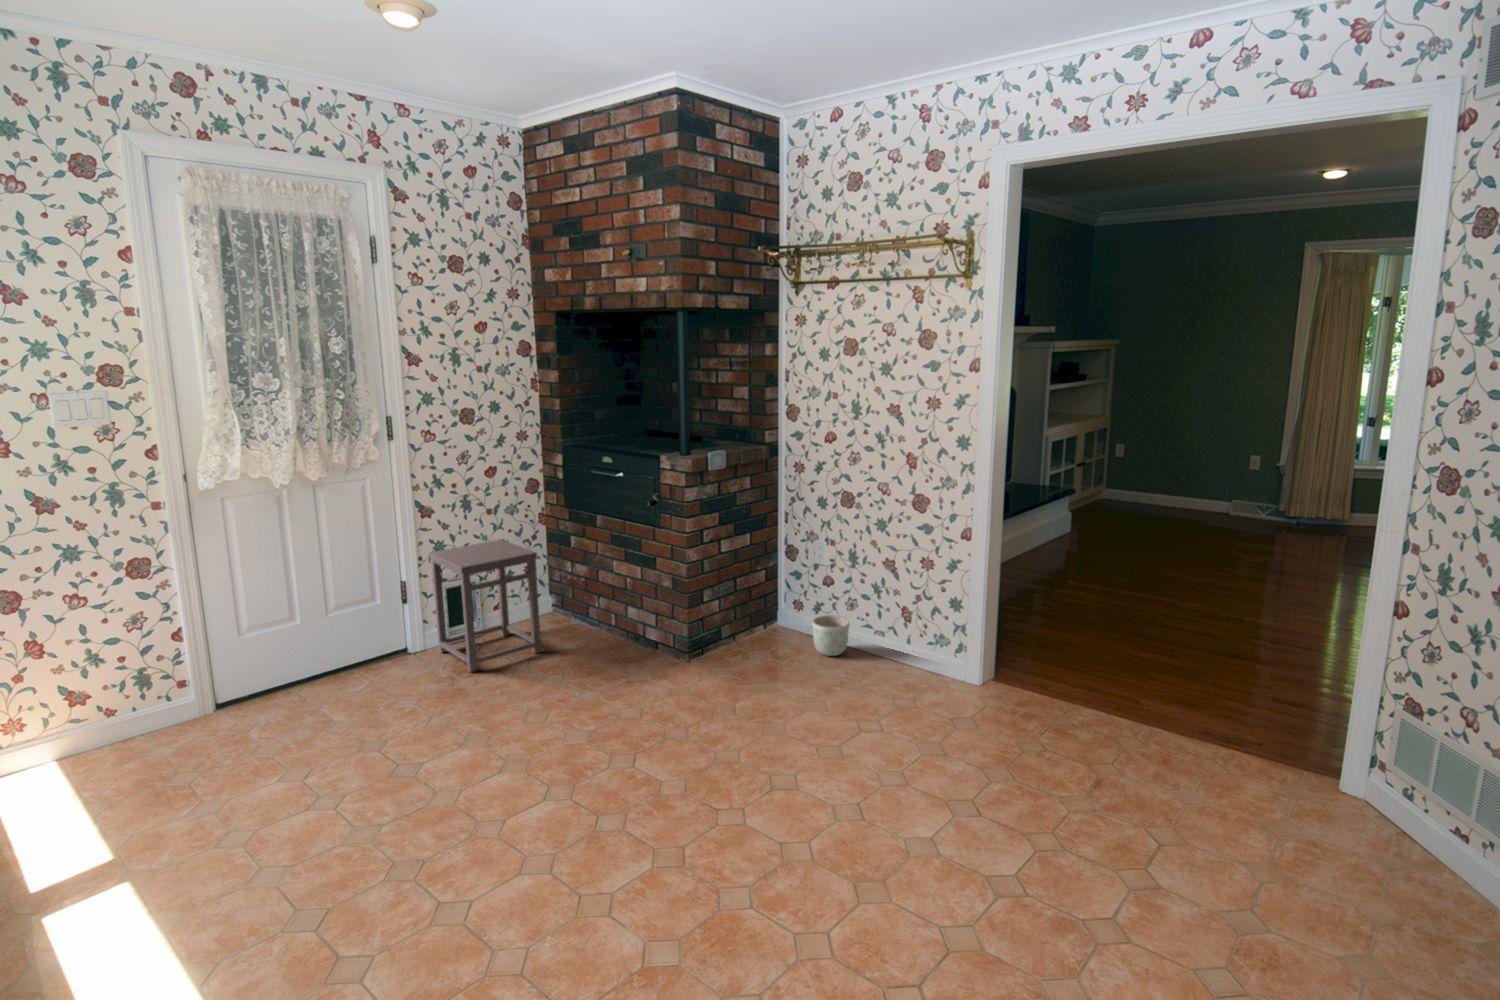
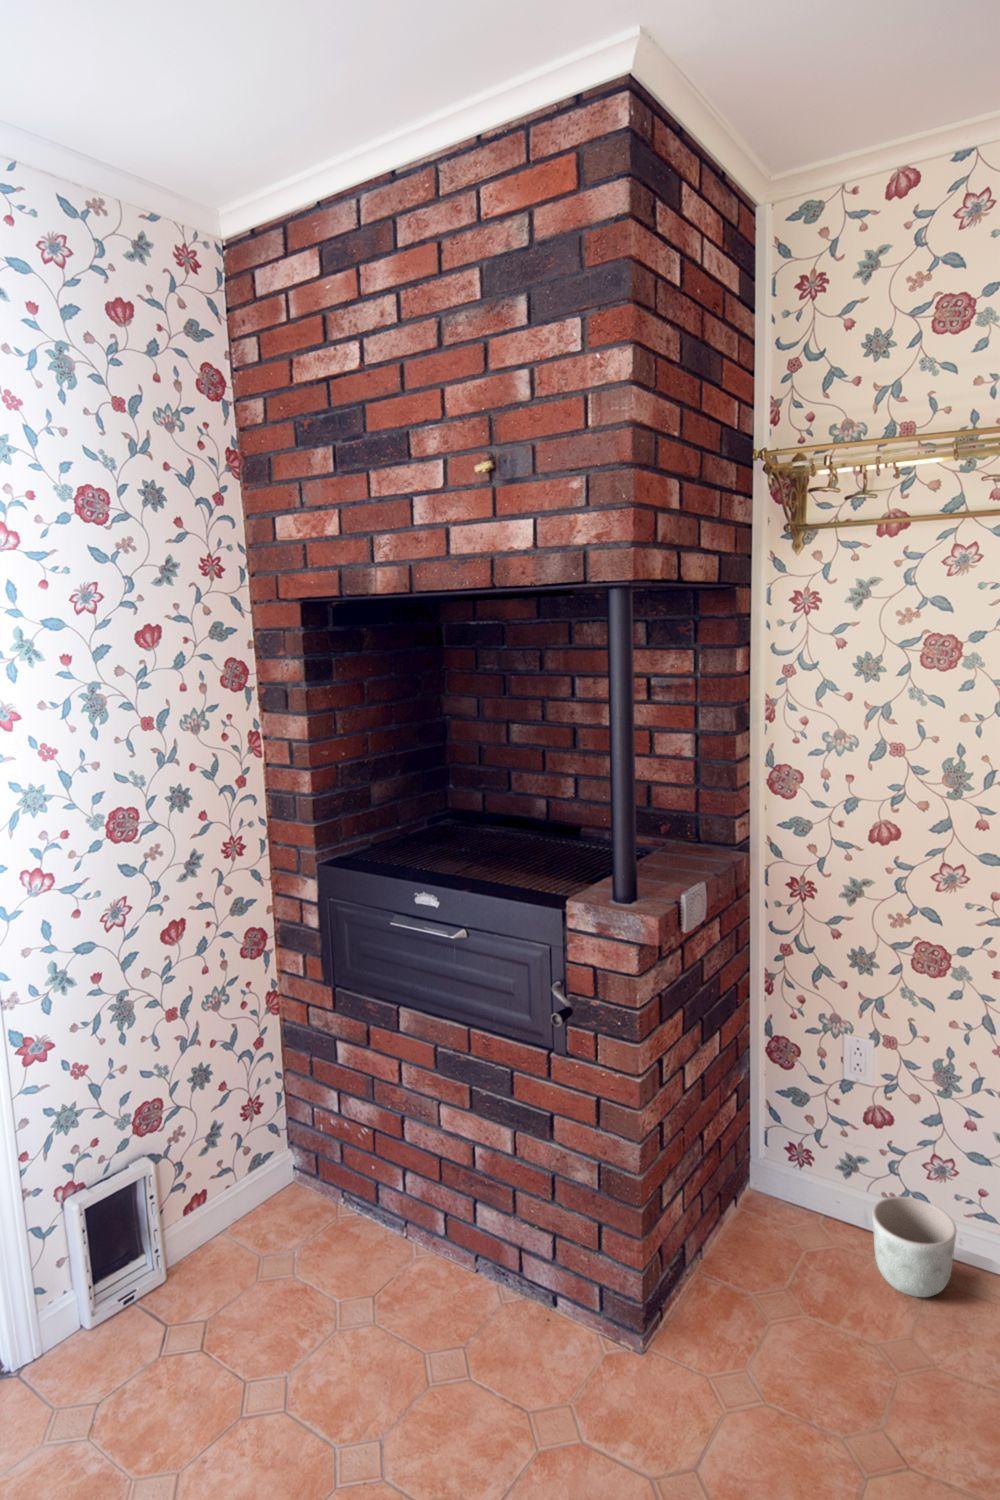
side table: present [429,540,541,672] -> none [43,1076,303,1448]

